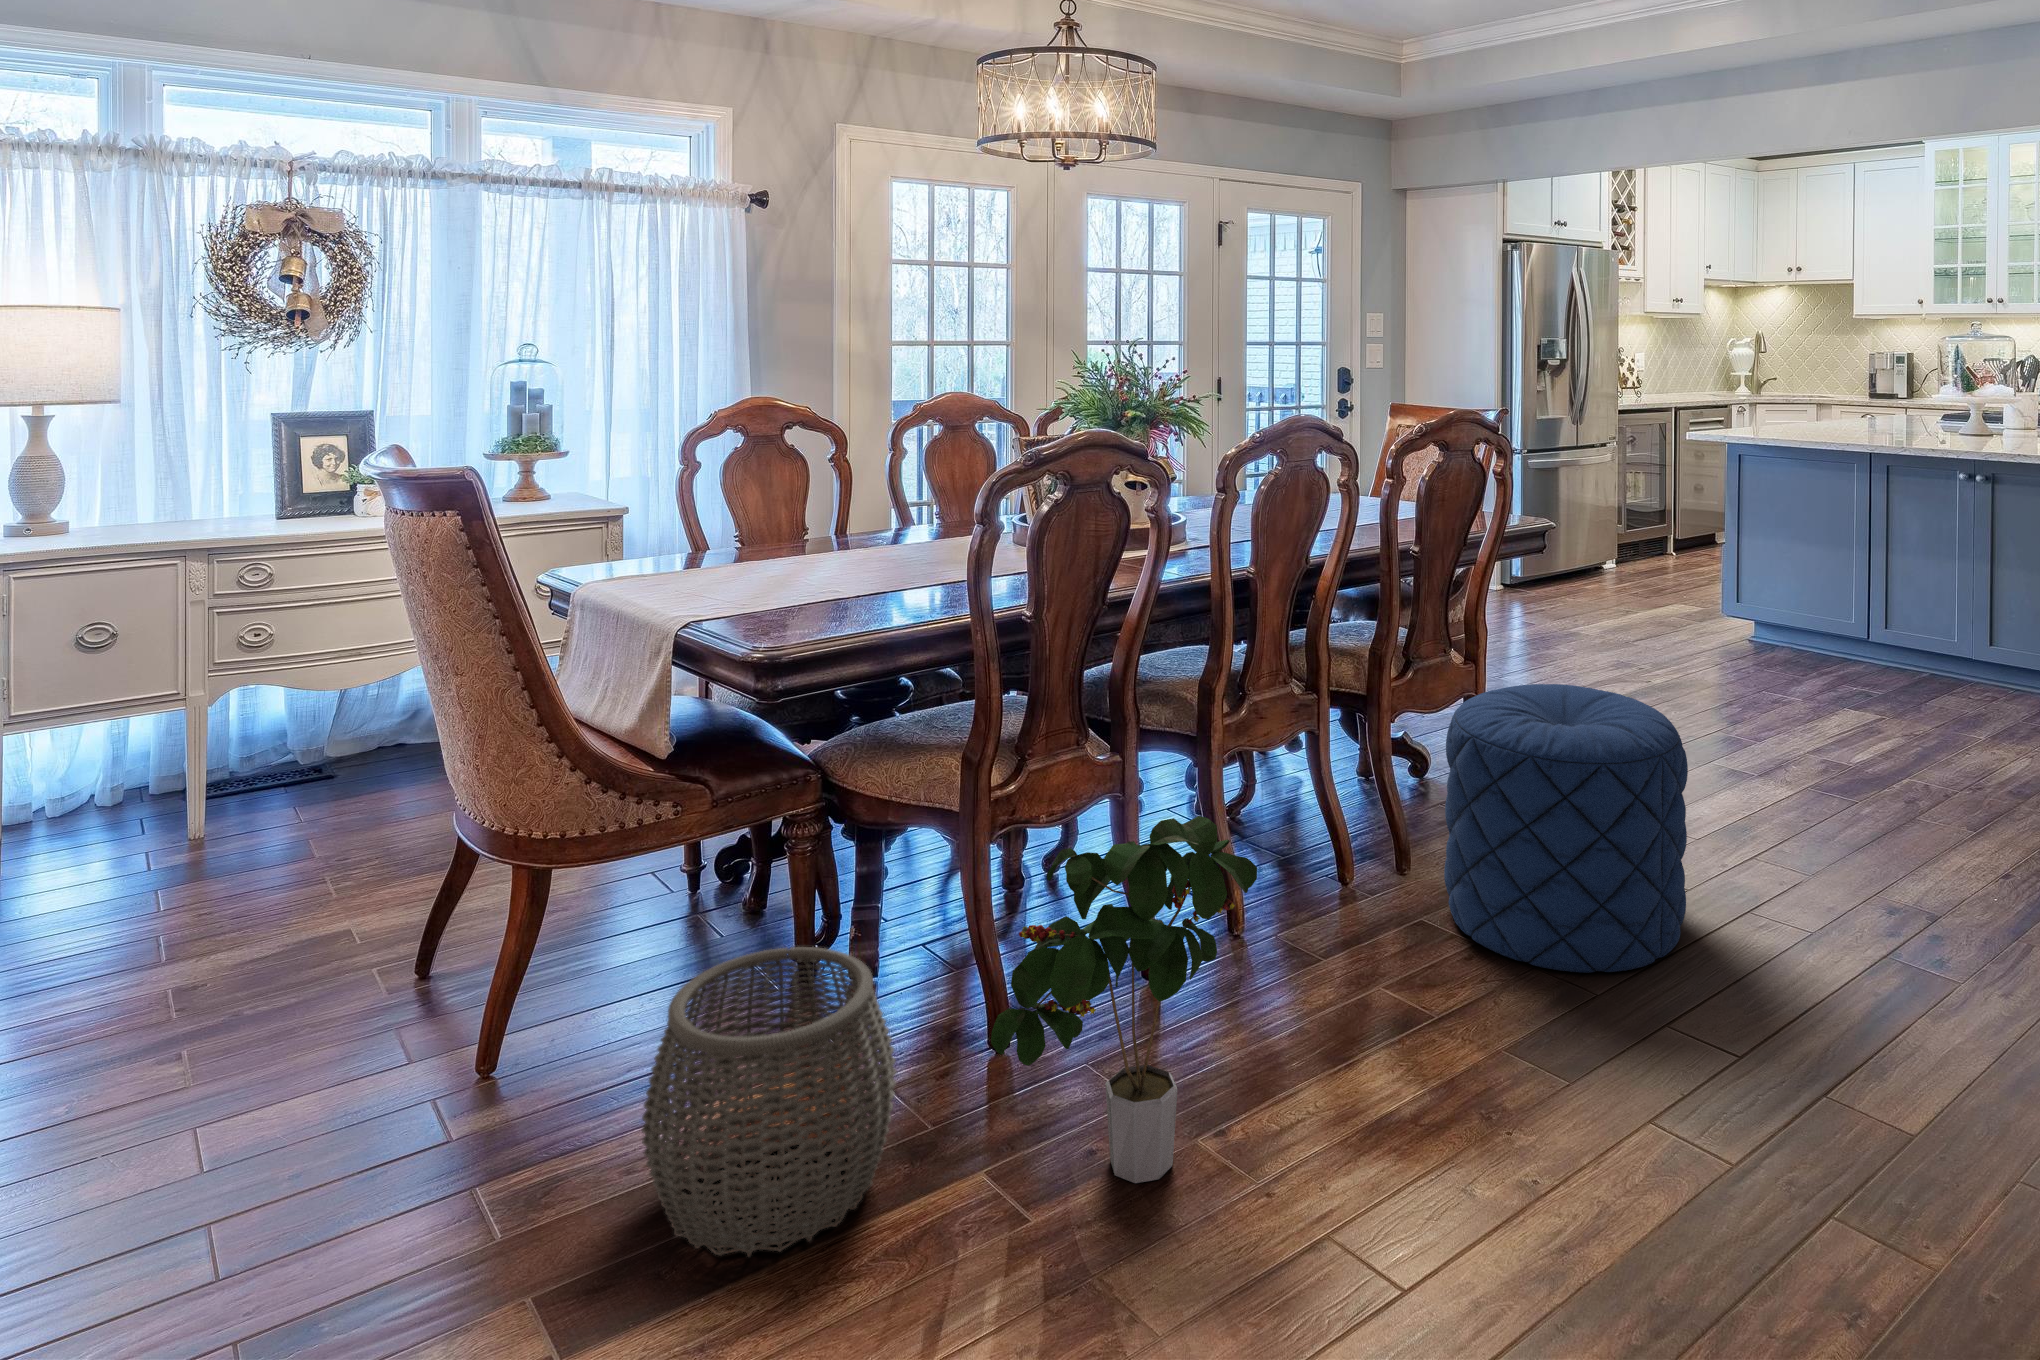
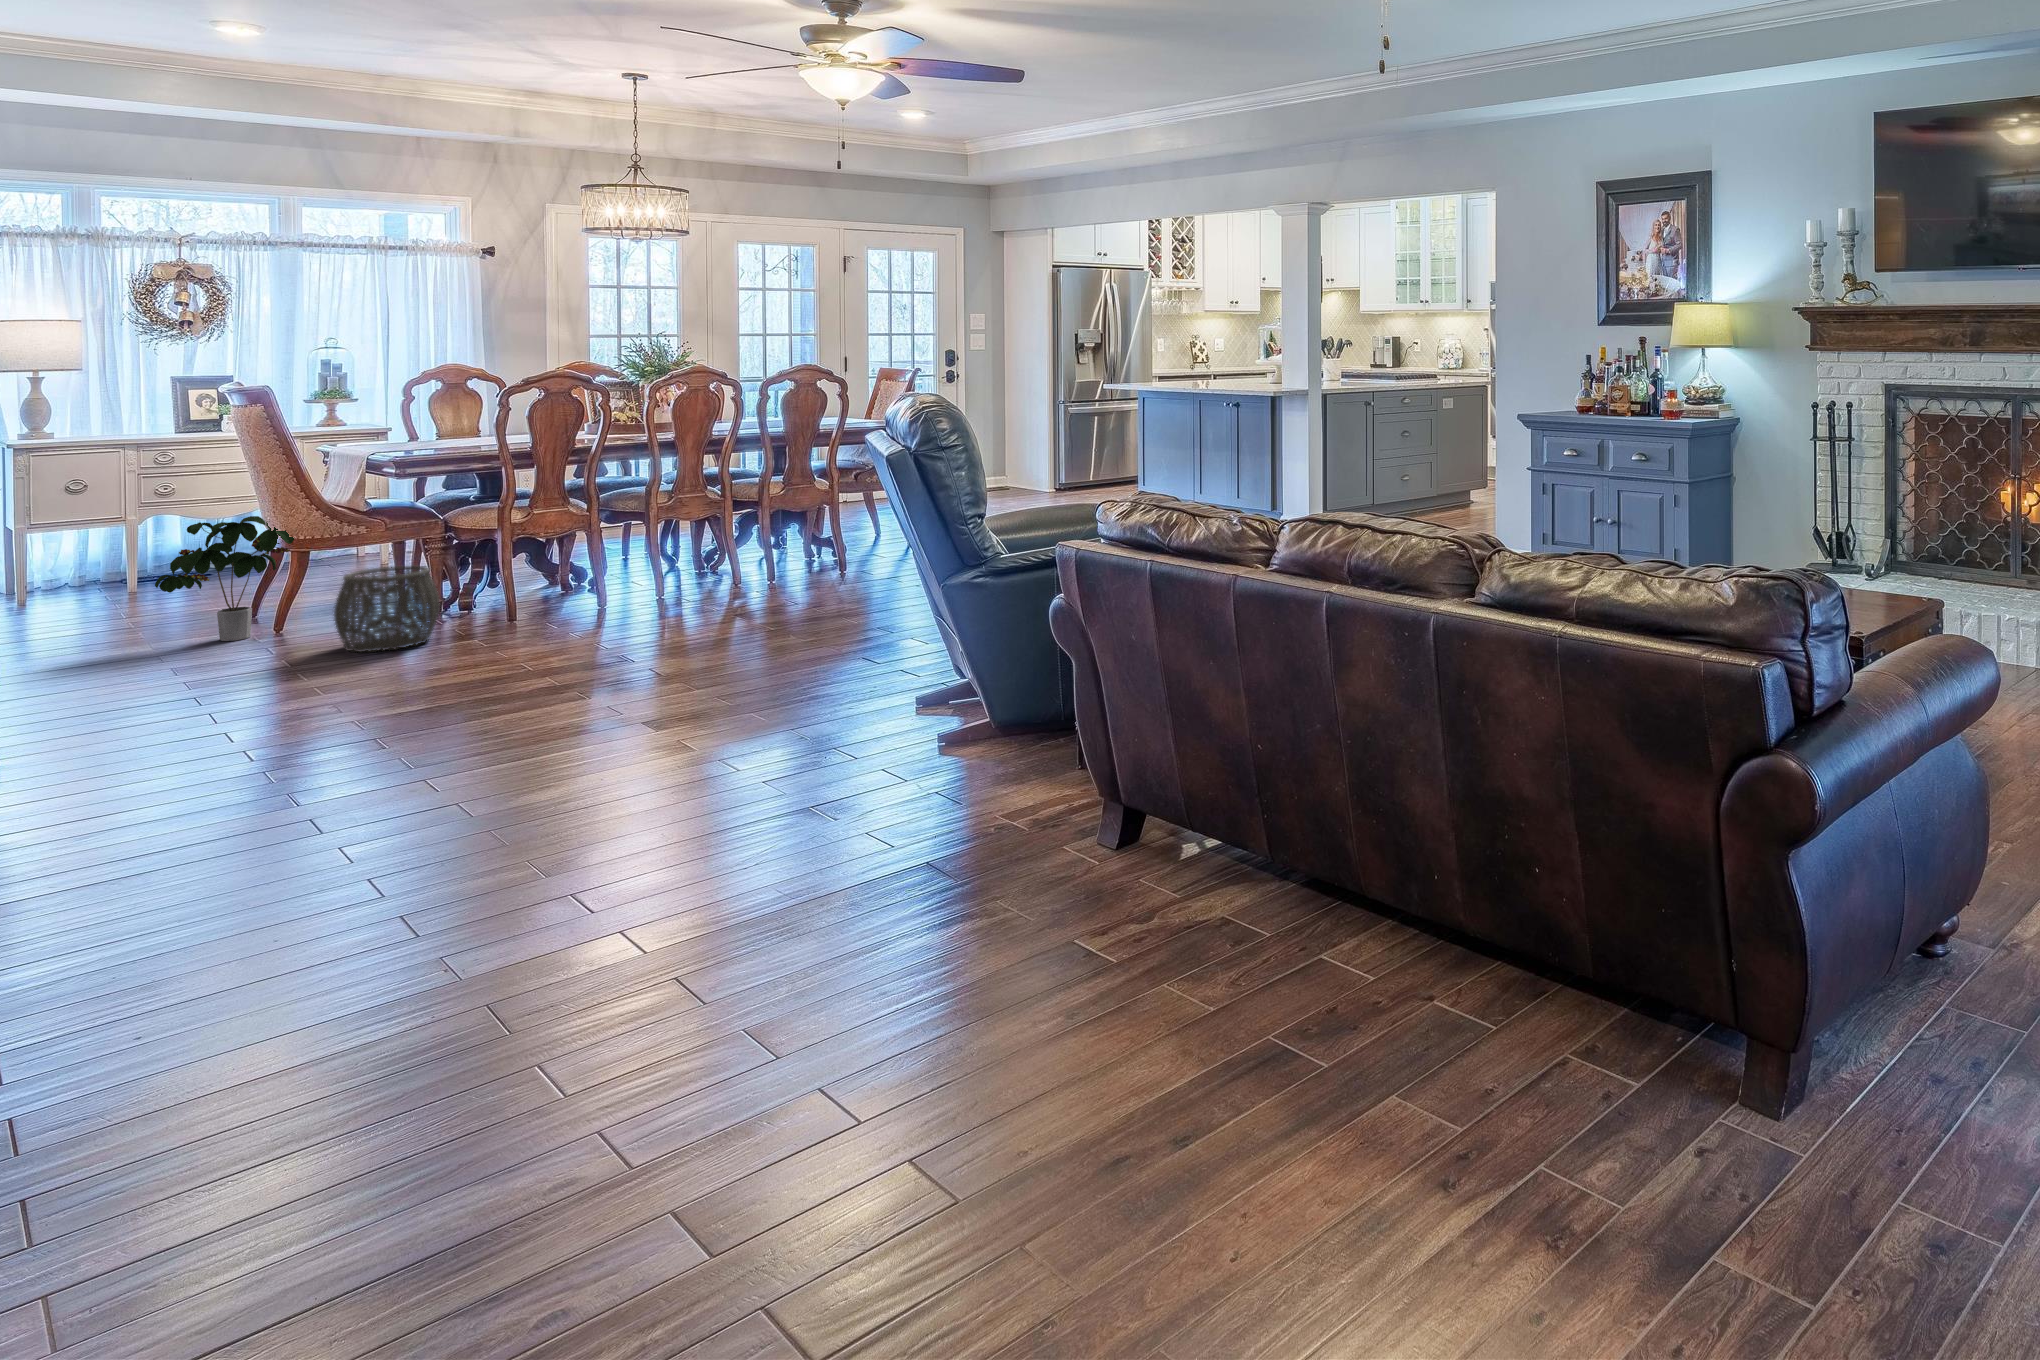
pouf: present [1444,684,1688,973] -> none [754,492,866,601]
potted plant: present [991,816,1257,1183] -> present [155,516,295,641]

